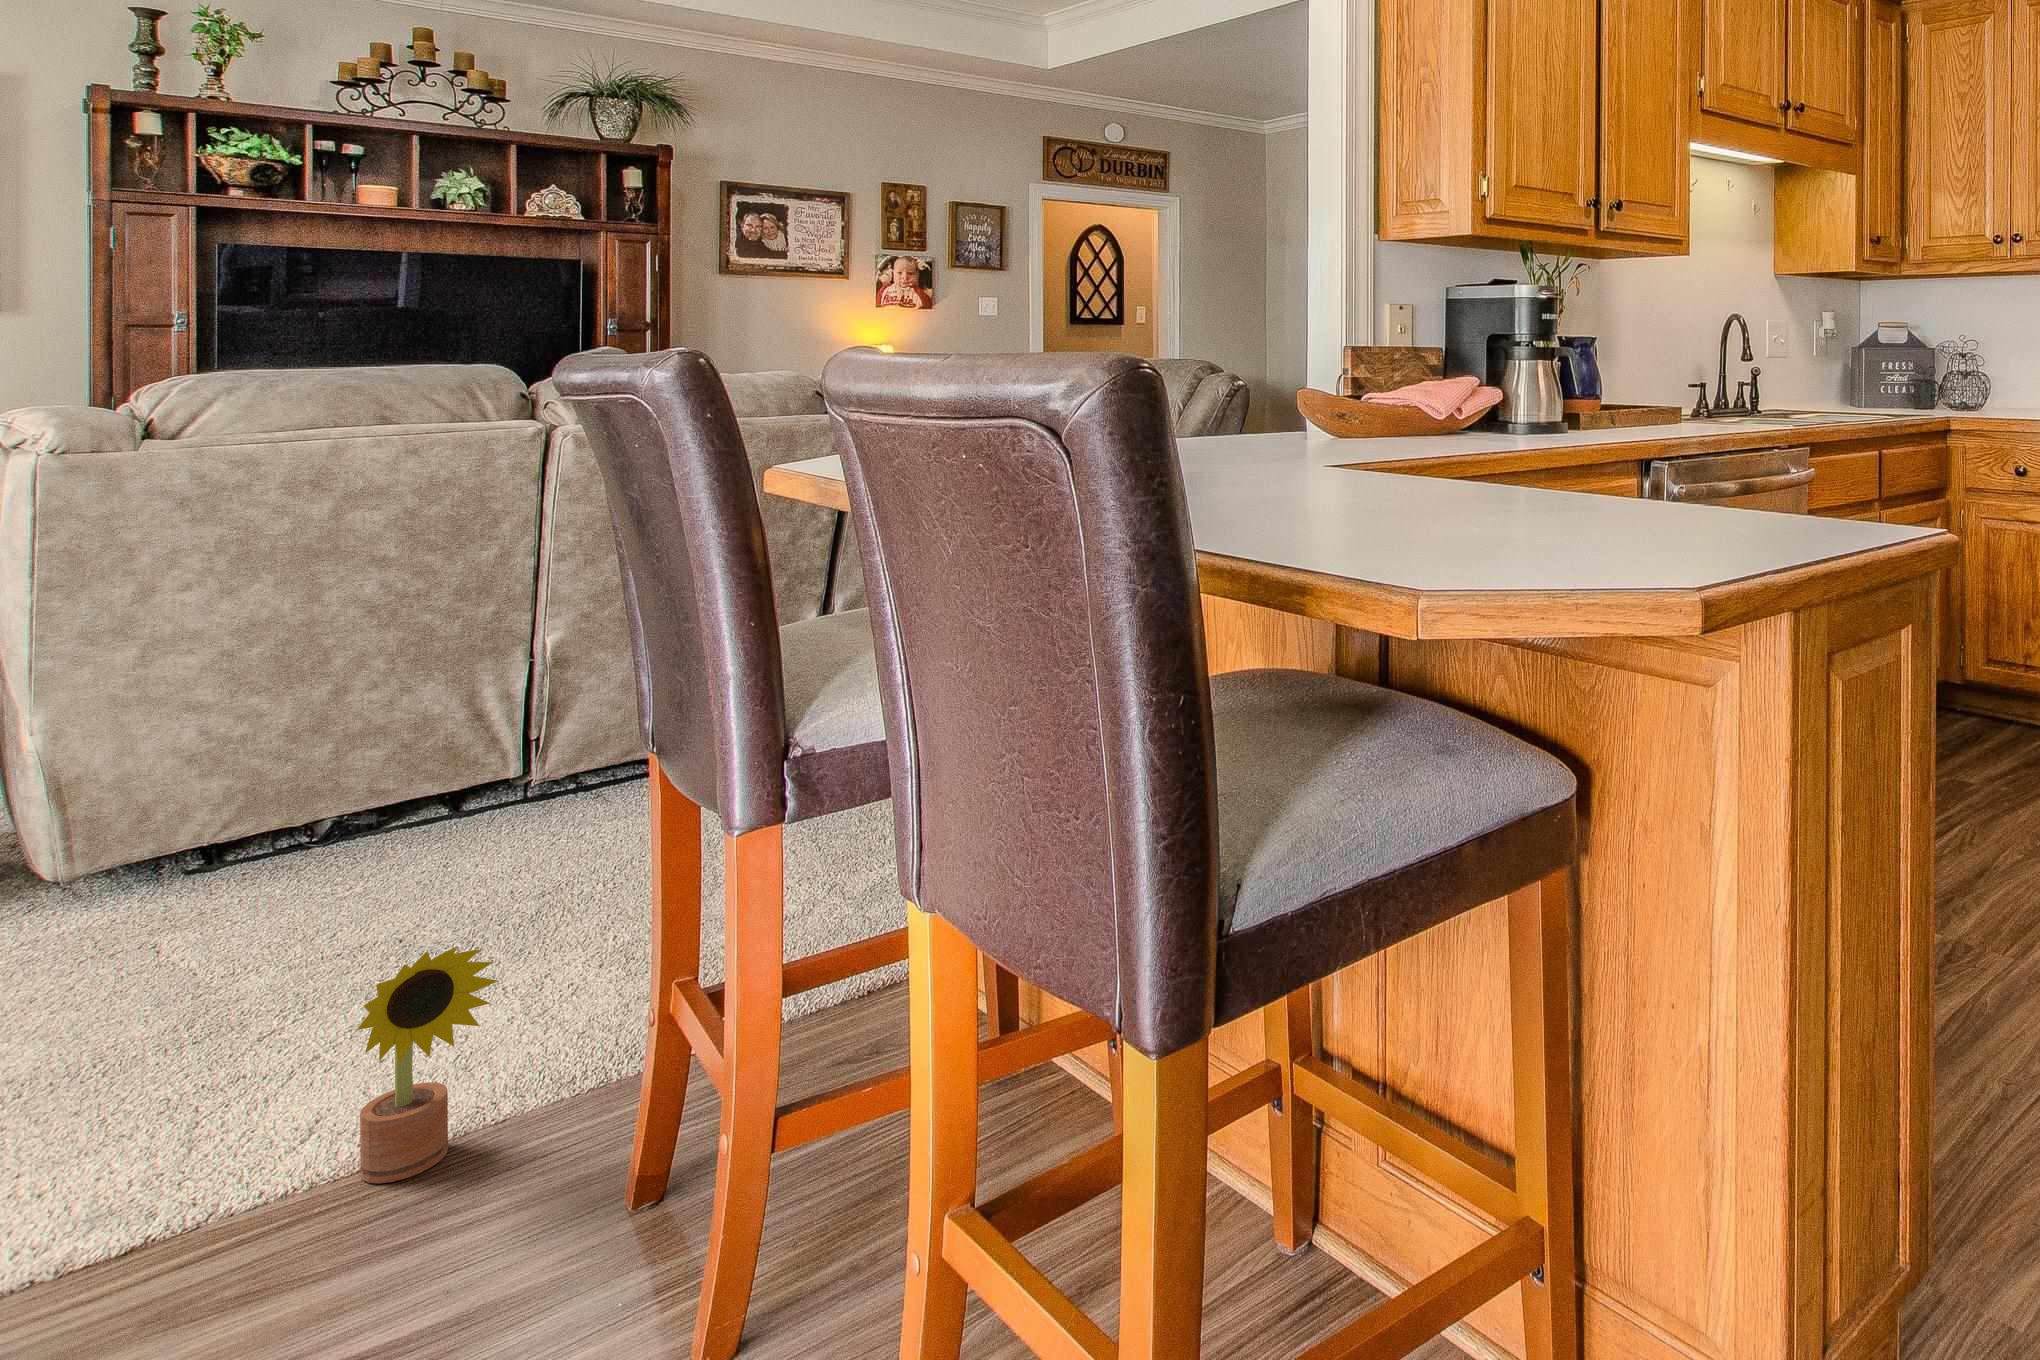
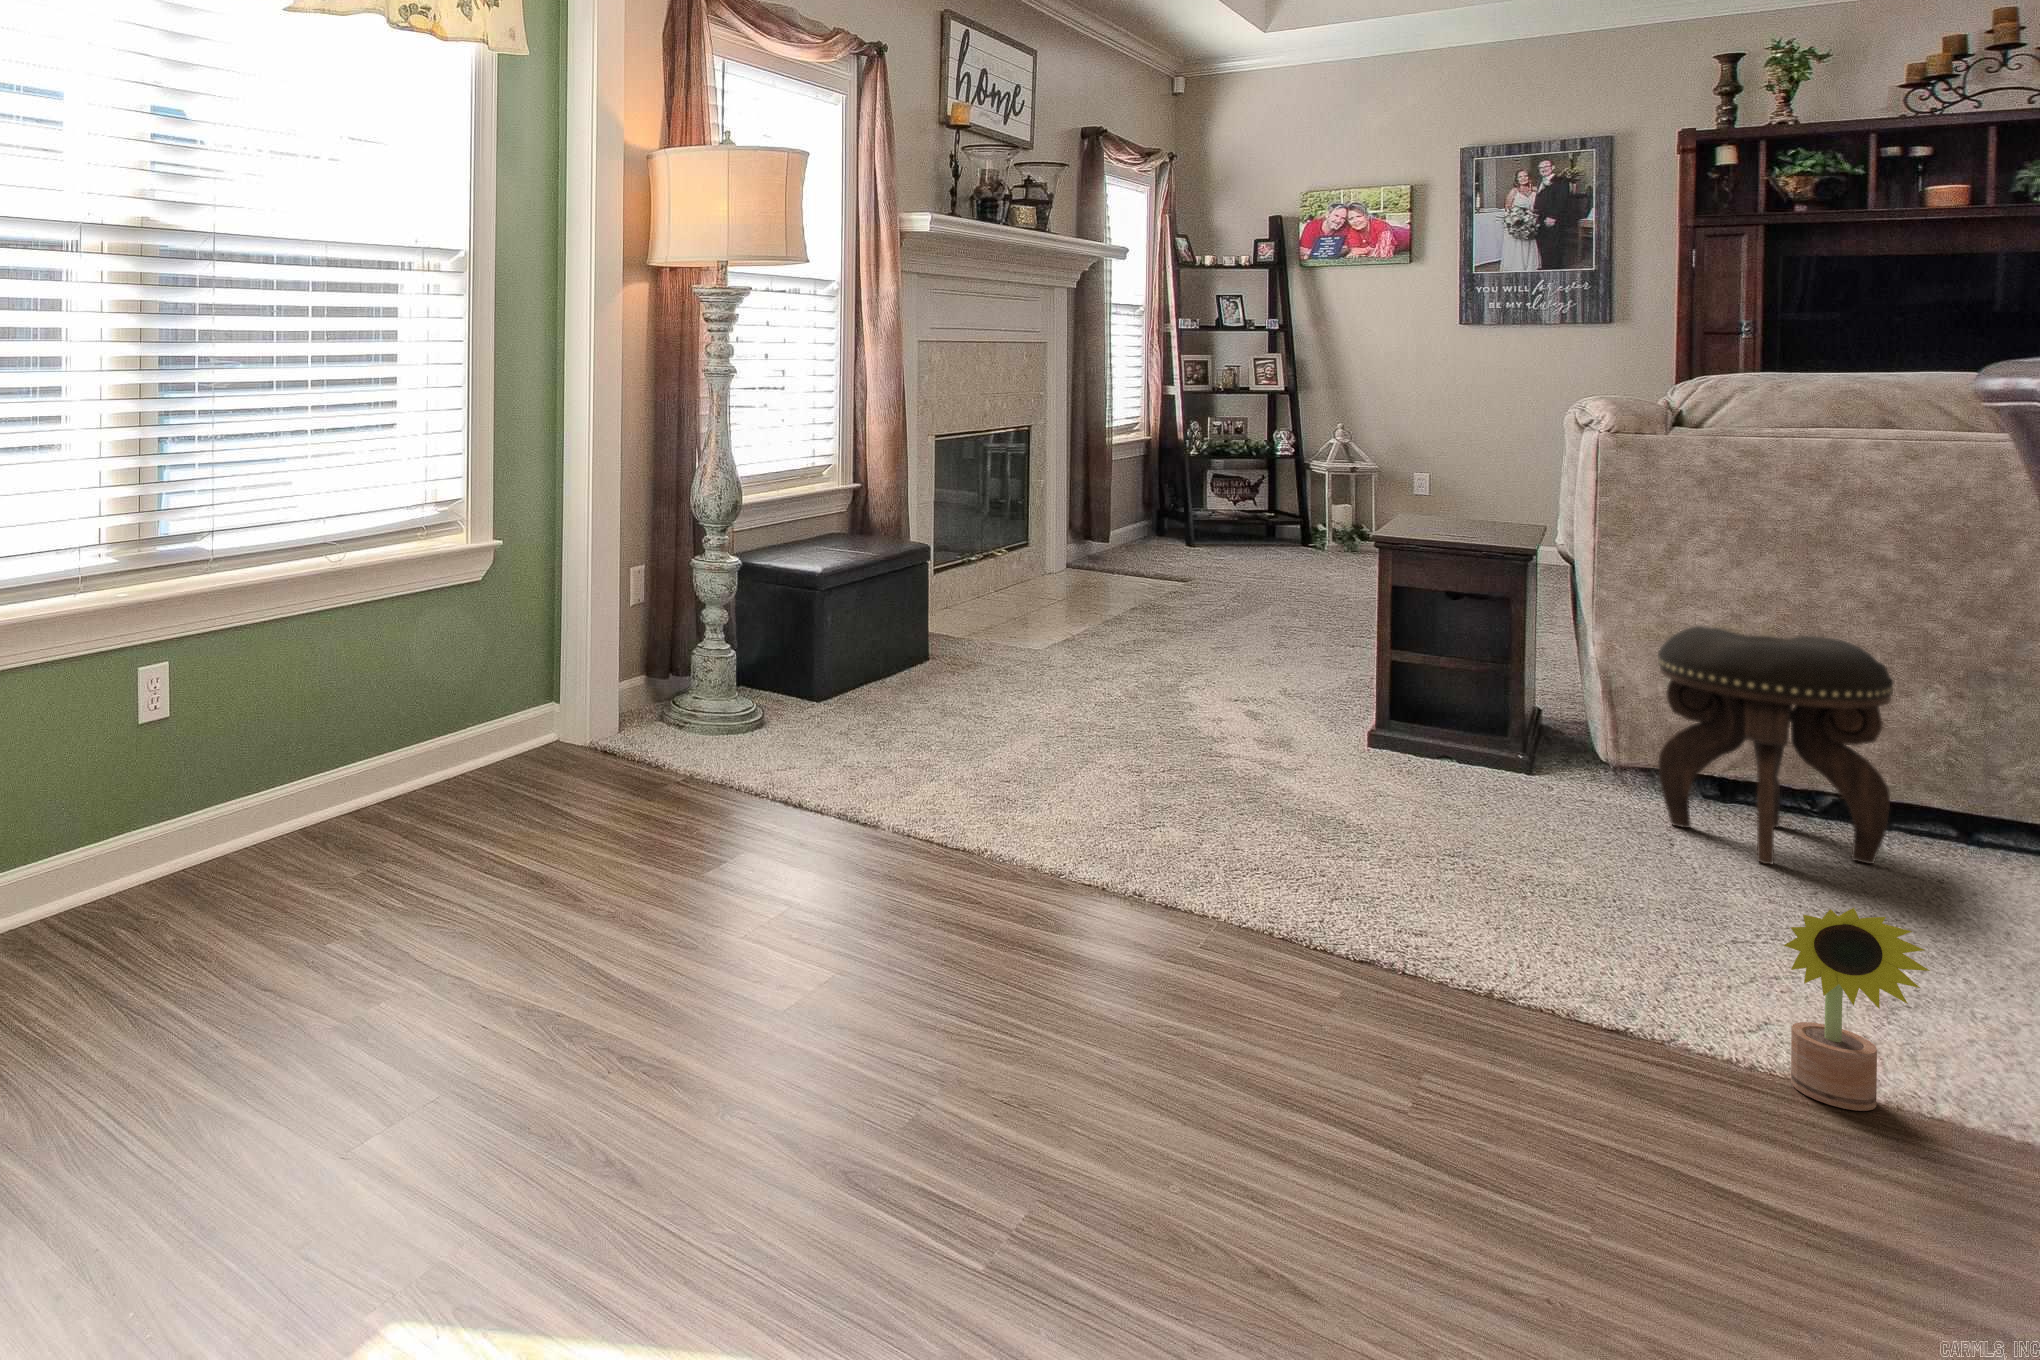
footstool: none [133,651,398,925] -> present [1658,626,1893,864]

